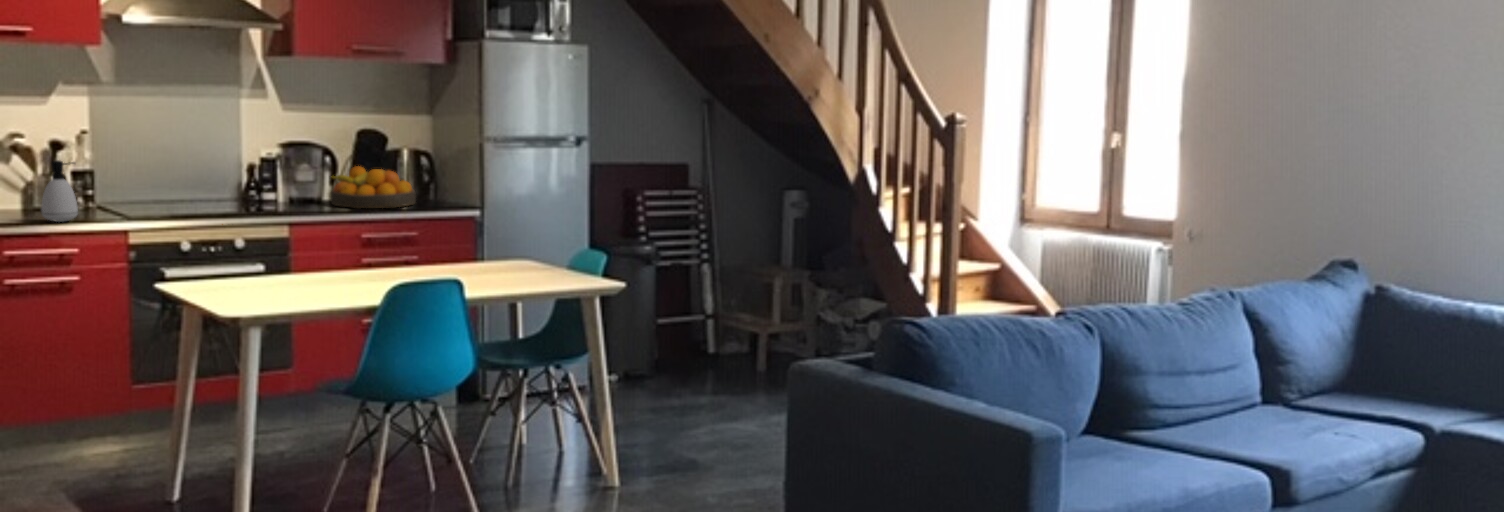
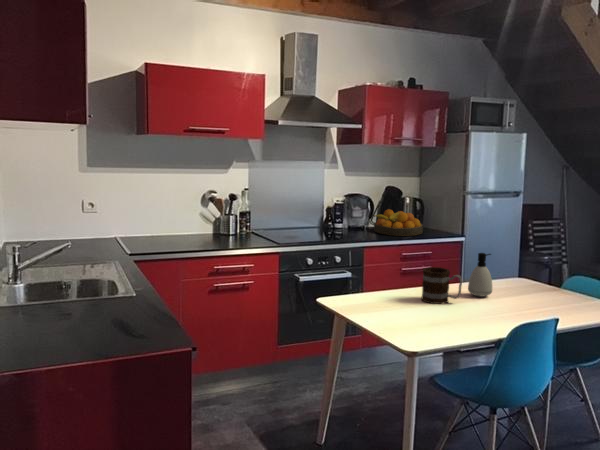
soap dispenser: present [41,160,78,222] -> present [468,253,492,296]
mug: none [318,230,376,281] -> present [422,267,462,304]

